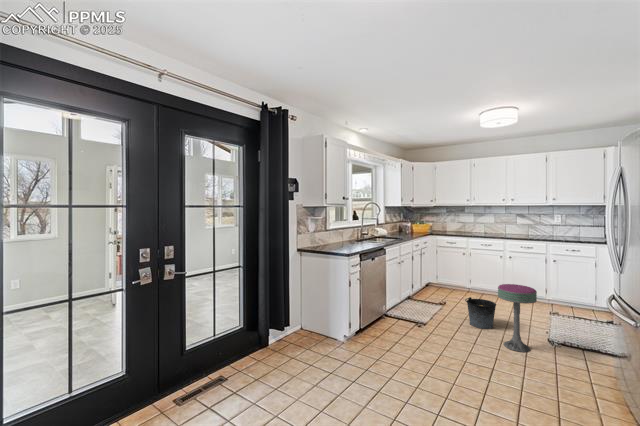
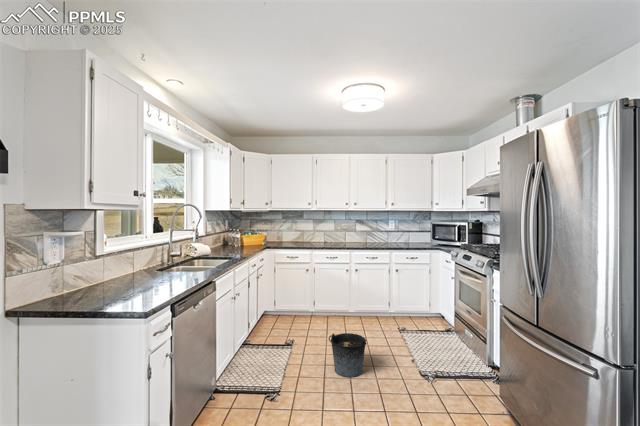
bar stool: present [498,284,537,352] -> none [380,313,426,408]

